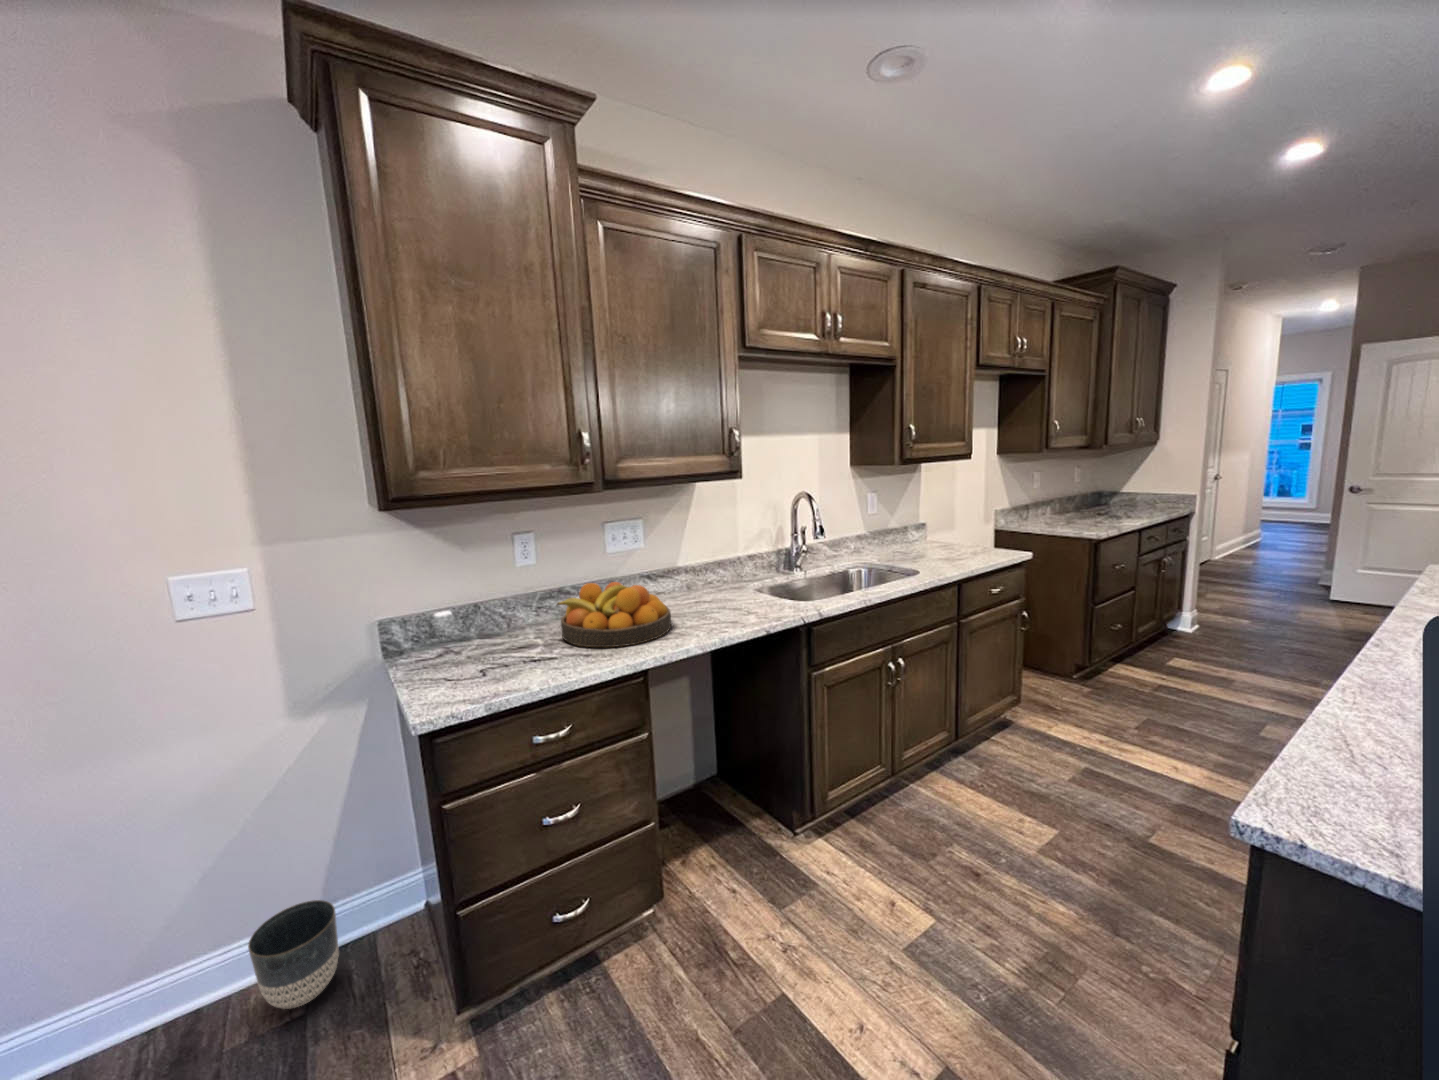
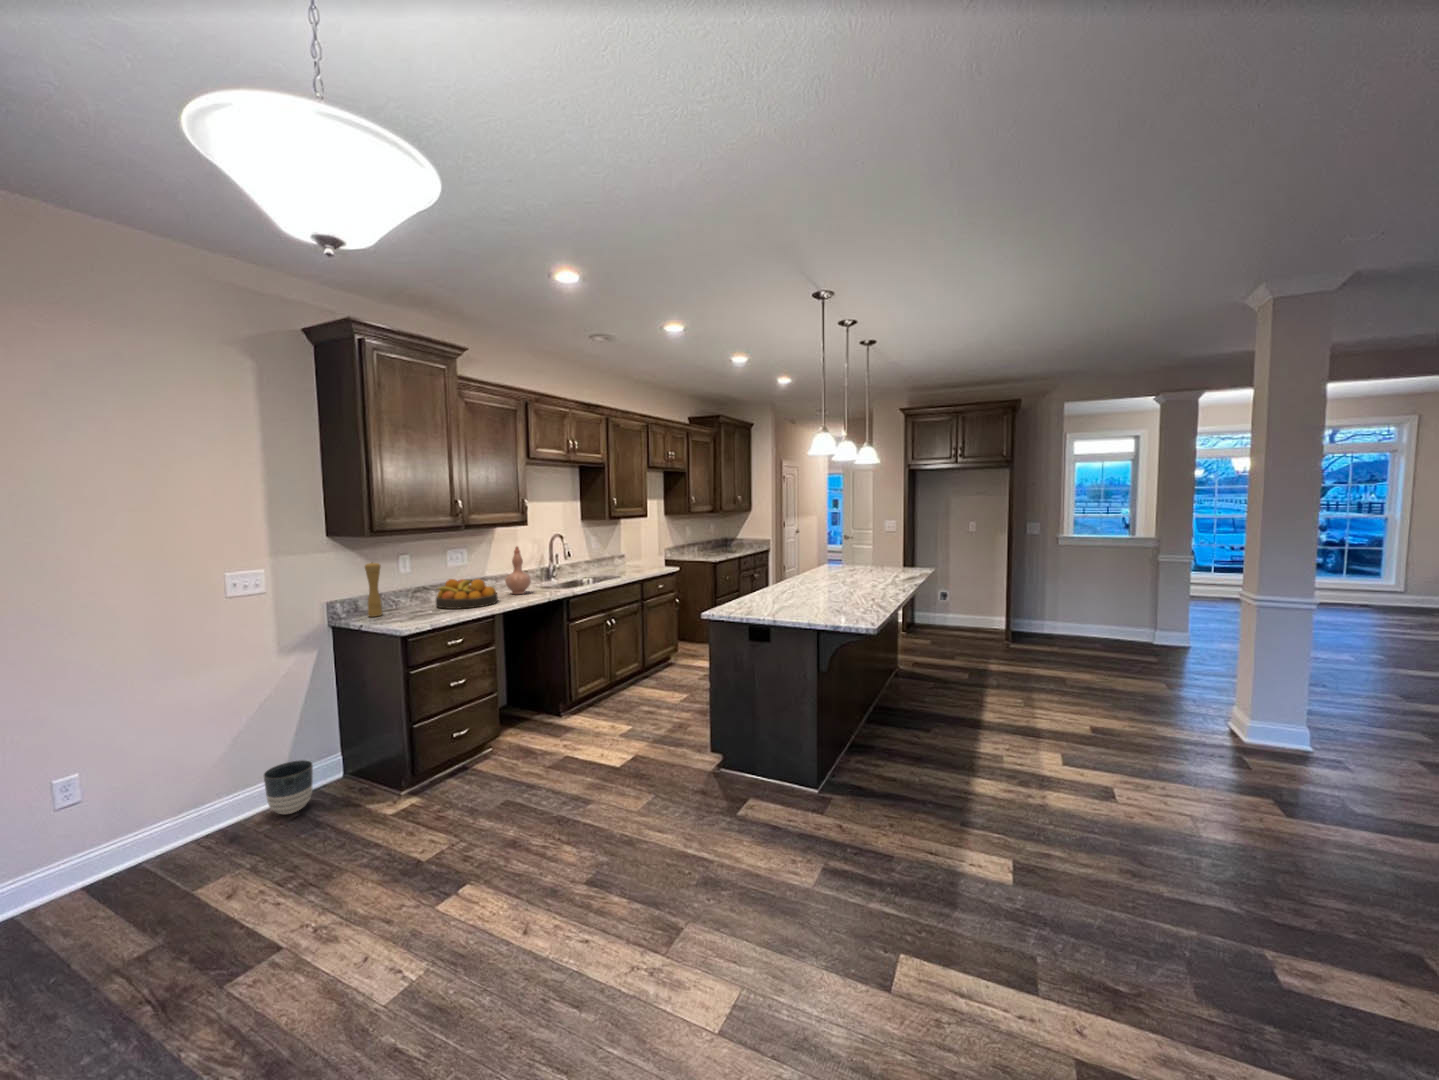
vase: none [698,518,743,609] -> present [505,546,531,594]
pepper mill: none [429,553,465,653] -> present [365,562,382,617]

